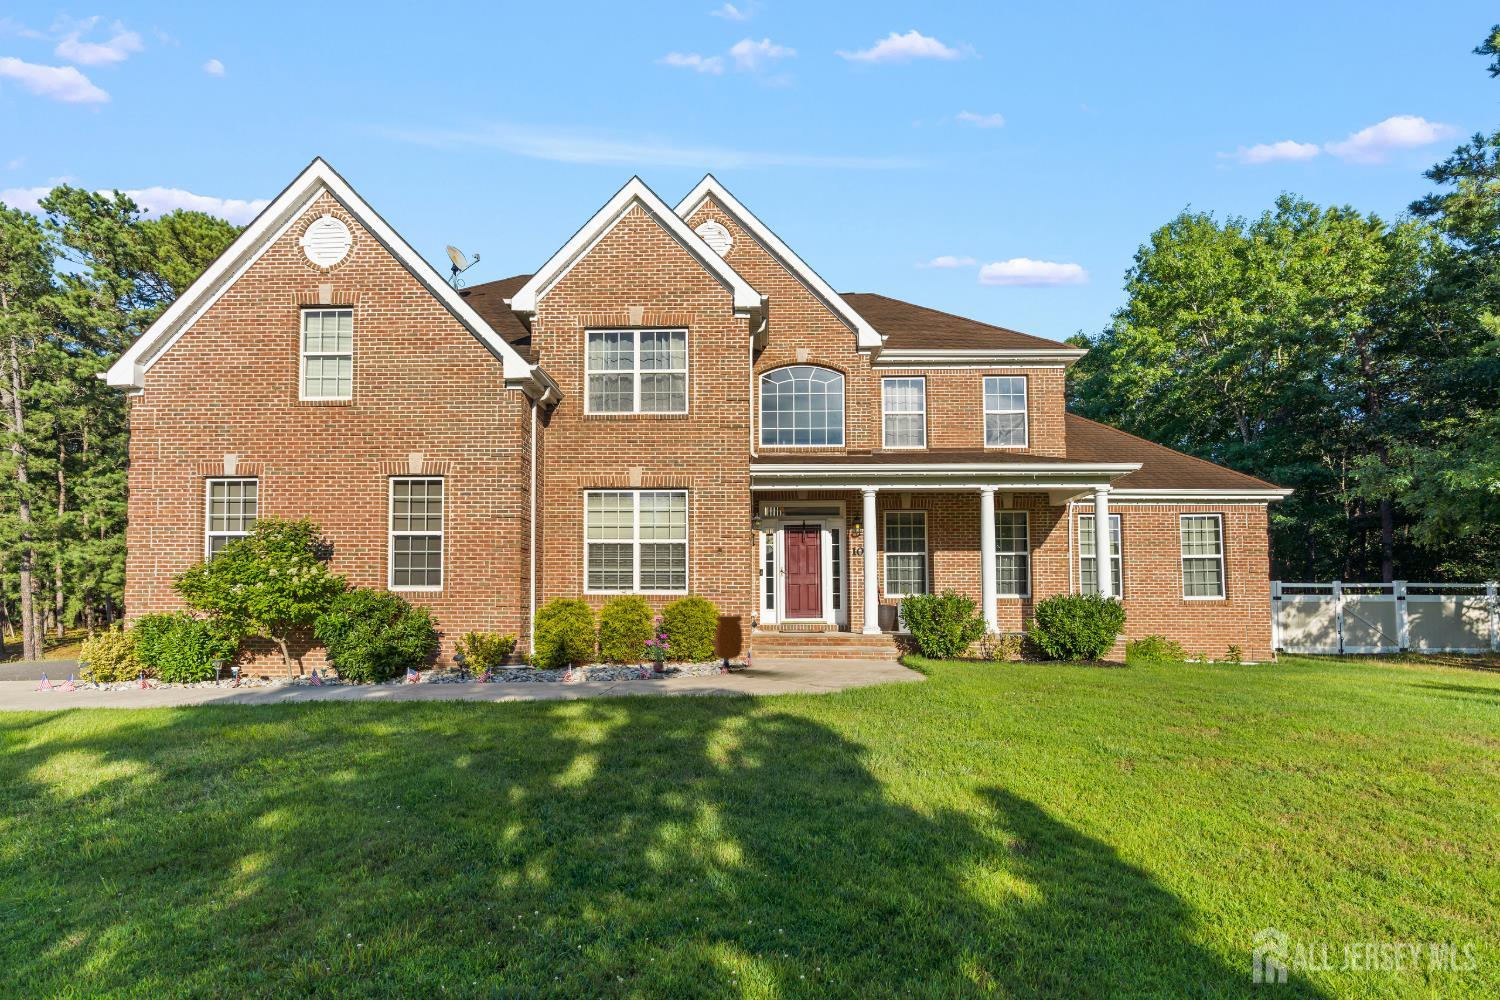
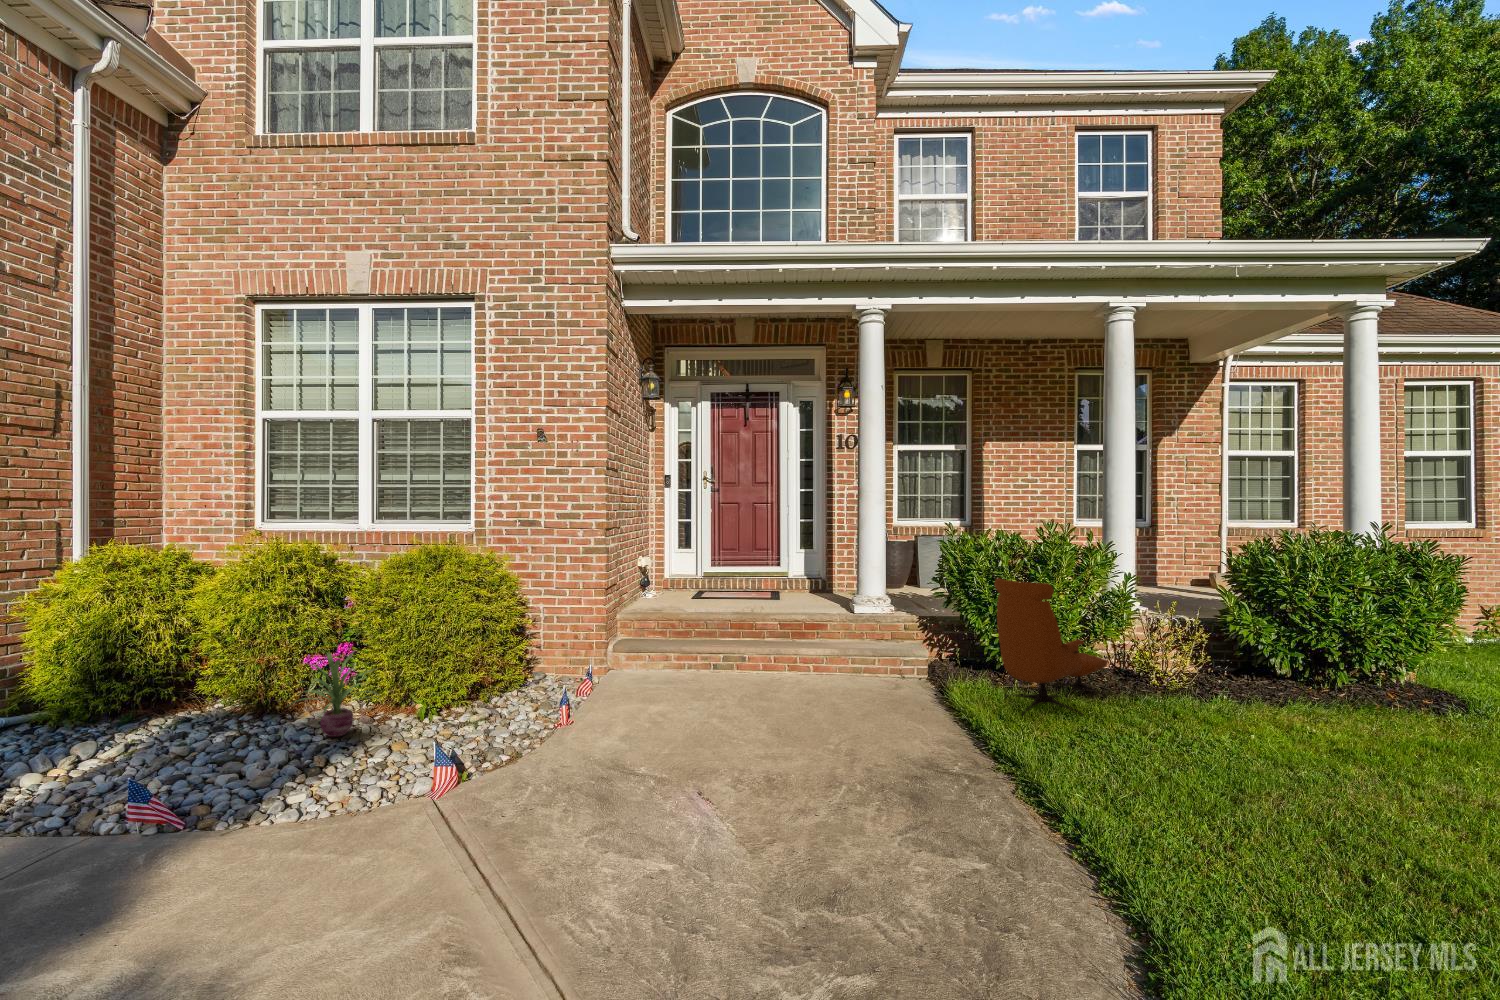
lounge chair: present [712,615,743,671] -> present [995,578,1108,717]

